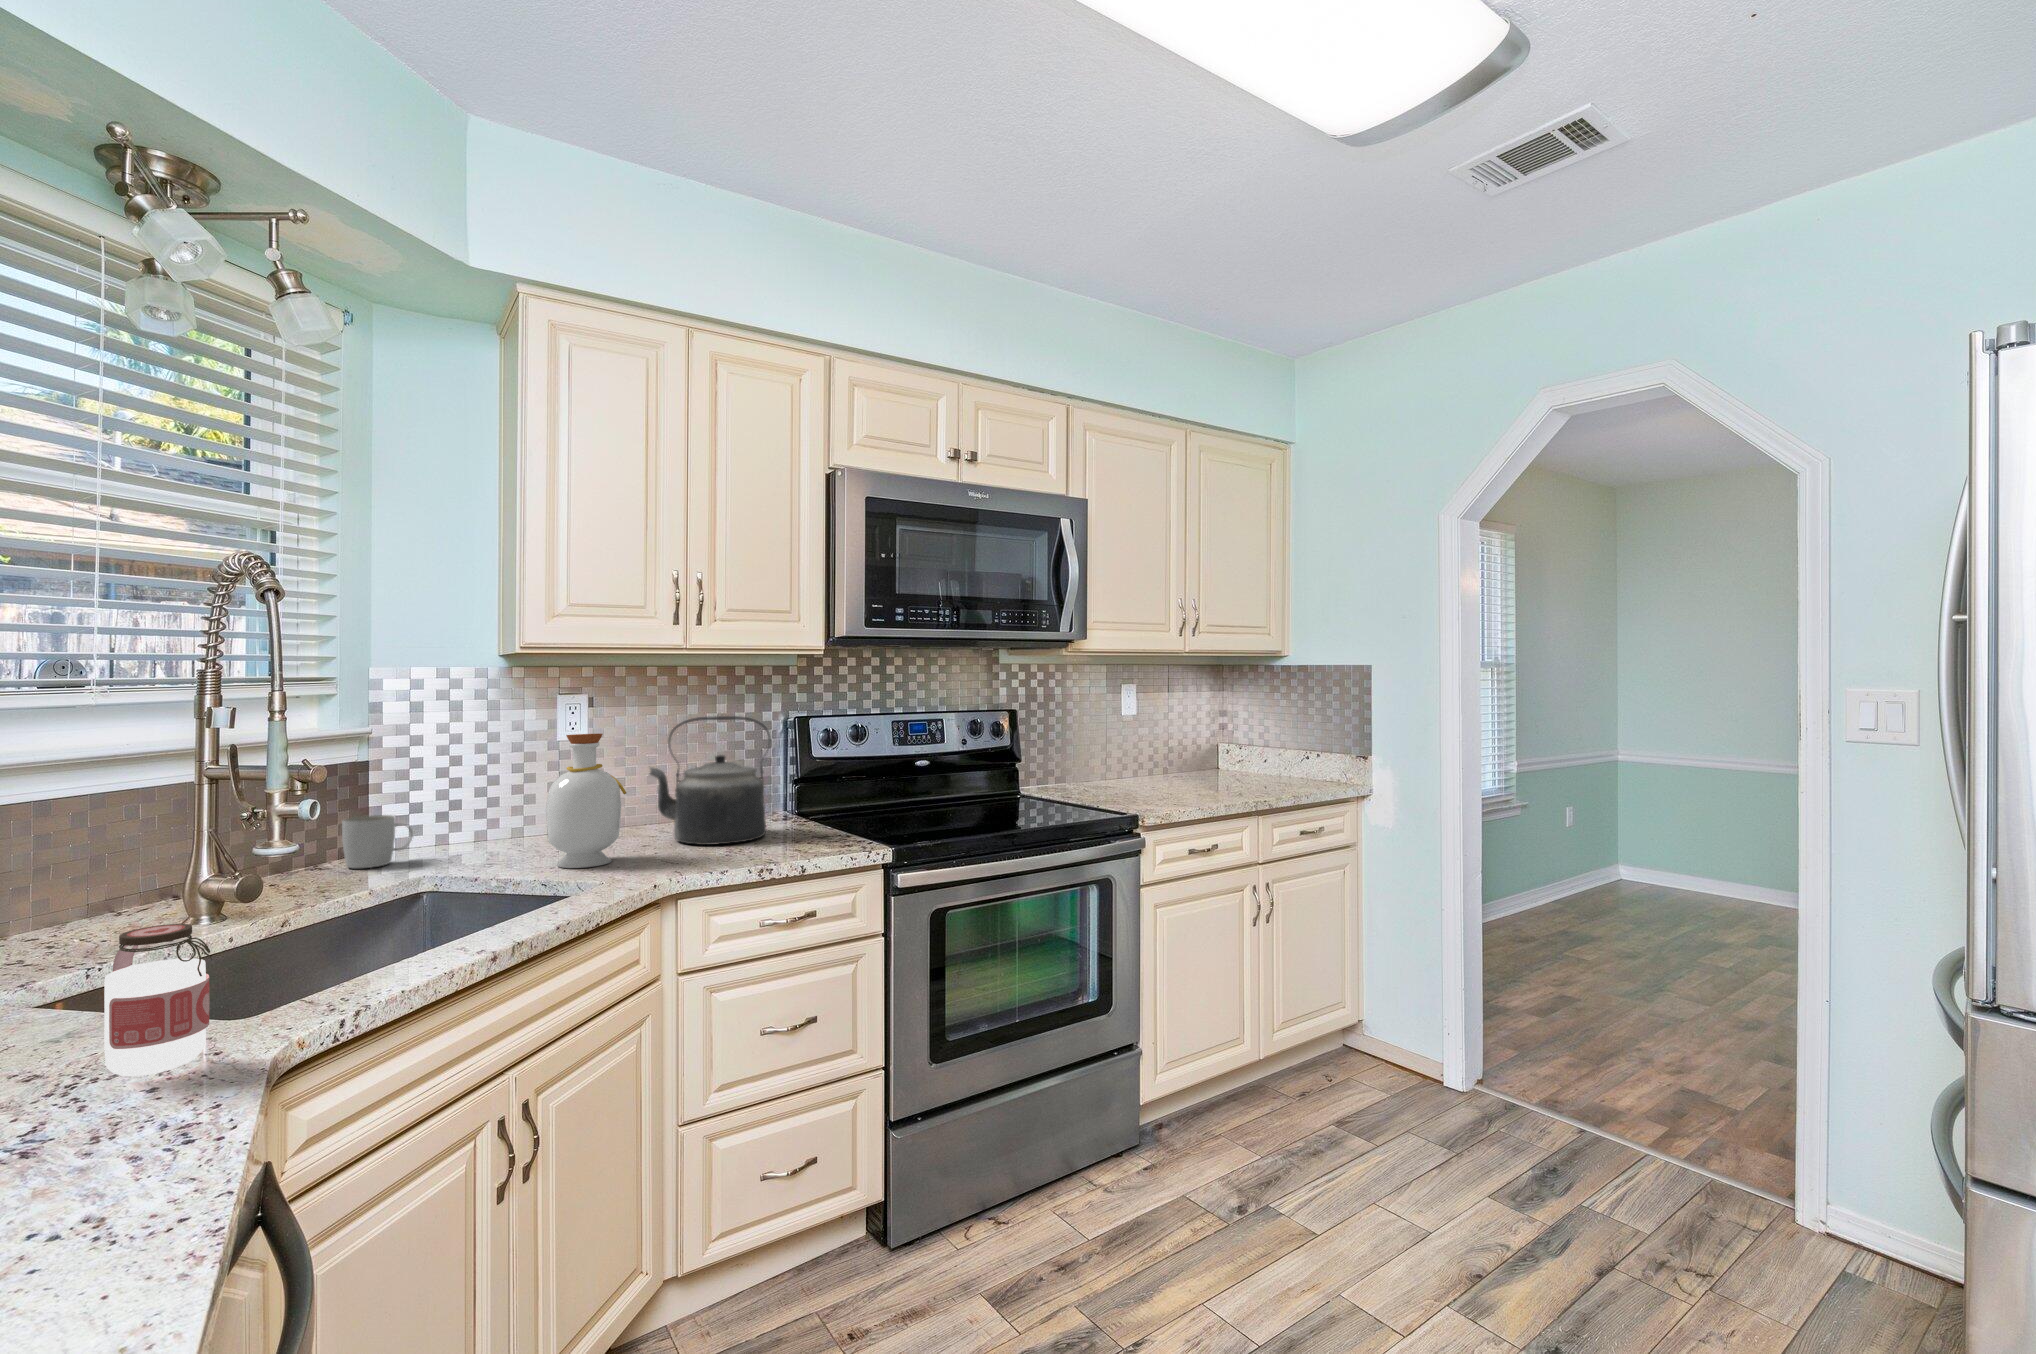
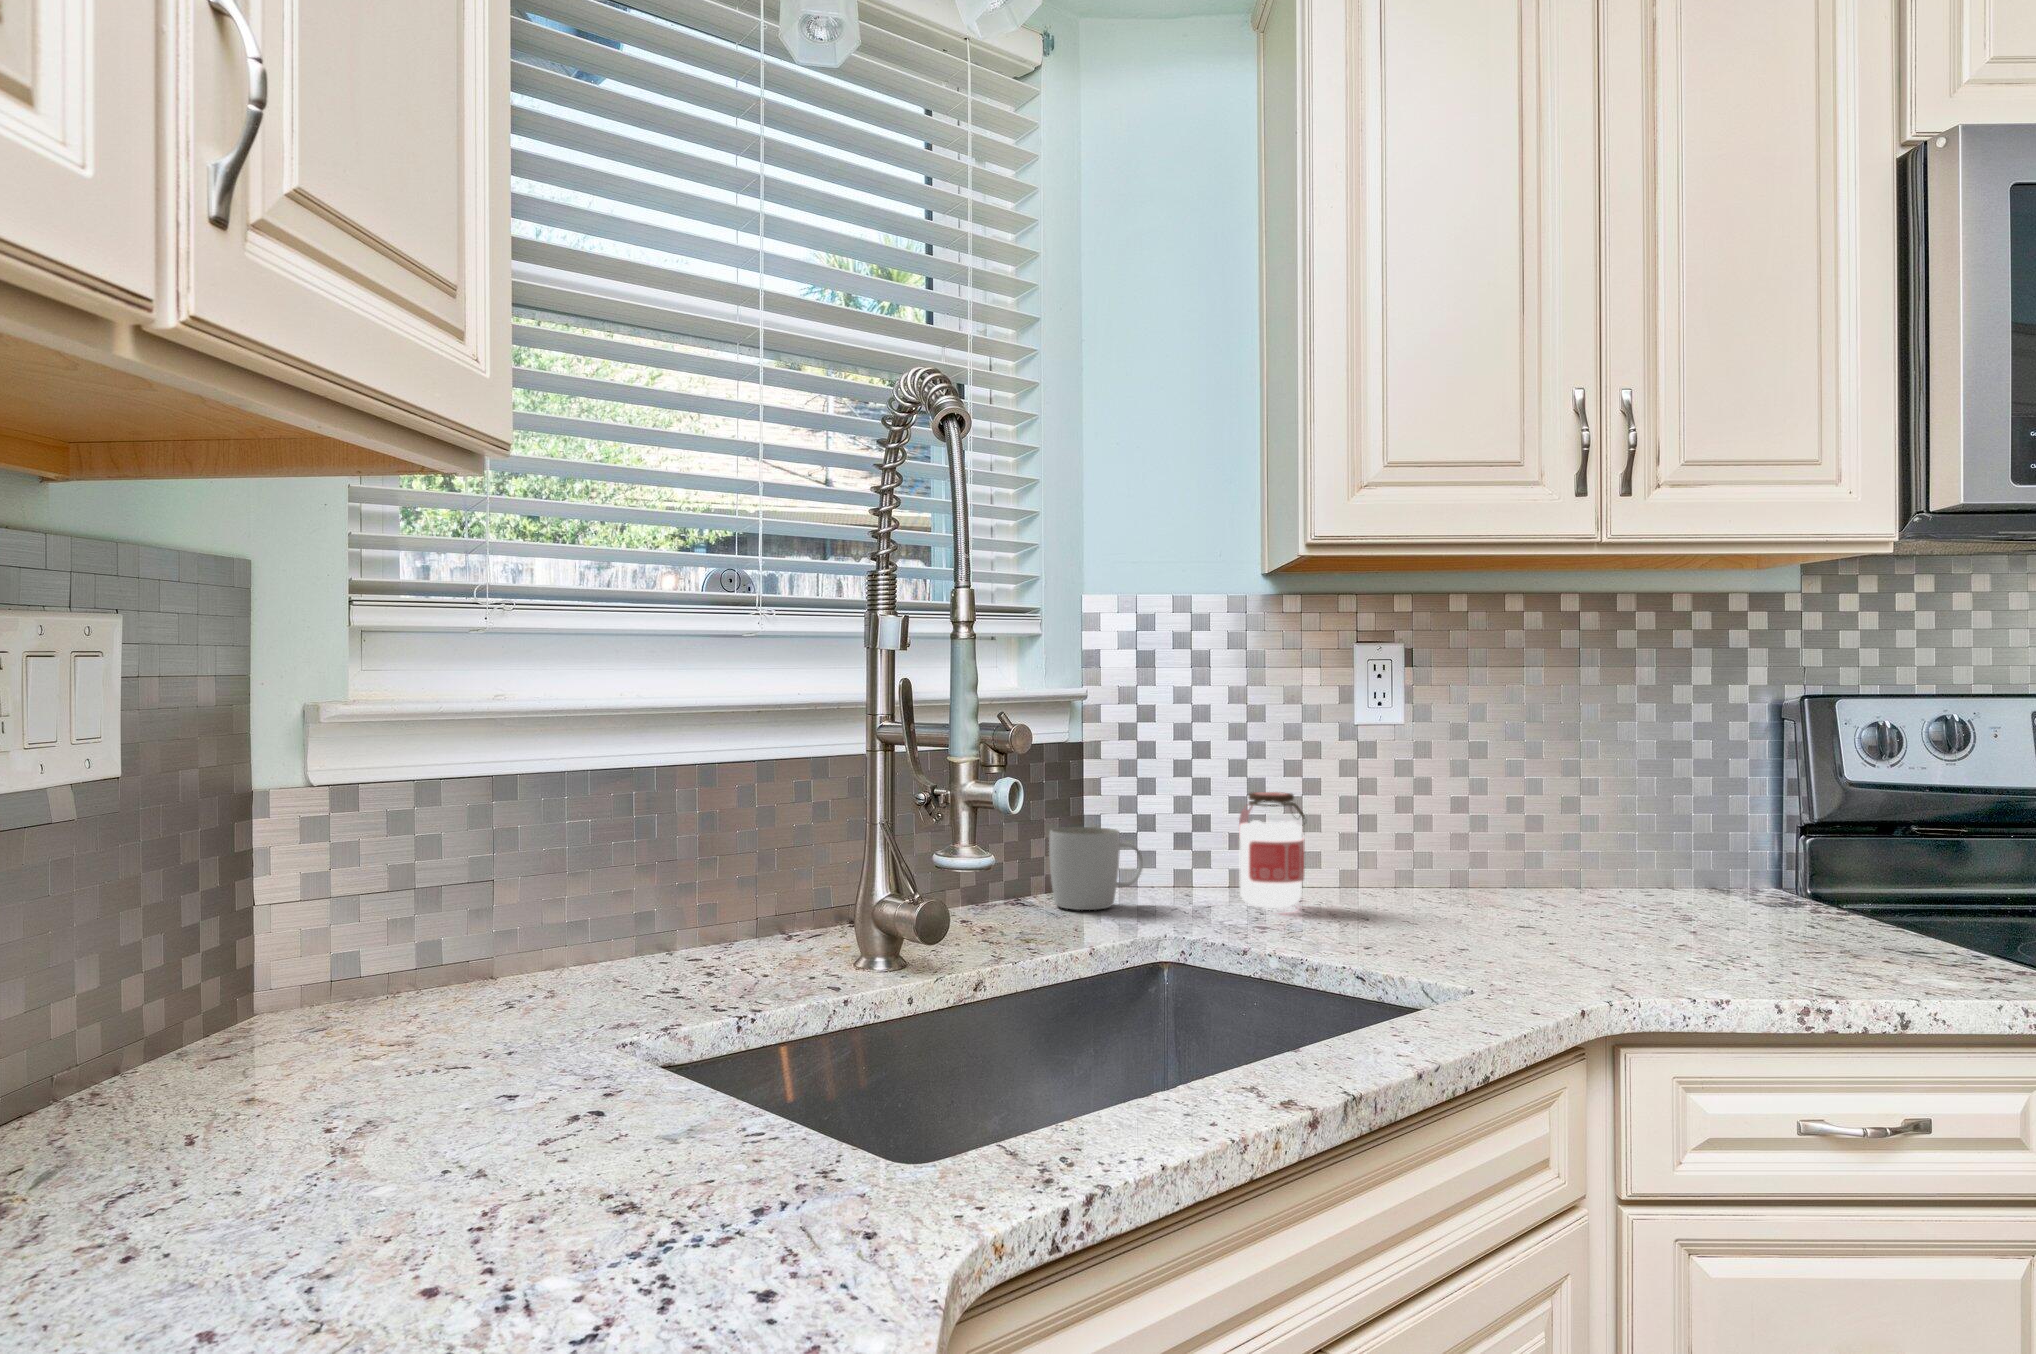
kettle: present [650,716,770,845] -> none [1522,683,1775,939]
bottle: present [546,734,626,868] -> none [1354,702,1497,953]
jar: present [104,924,212,1076] -> present [1239,792,1305,908]

